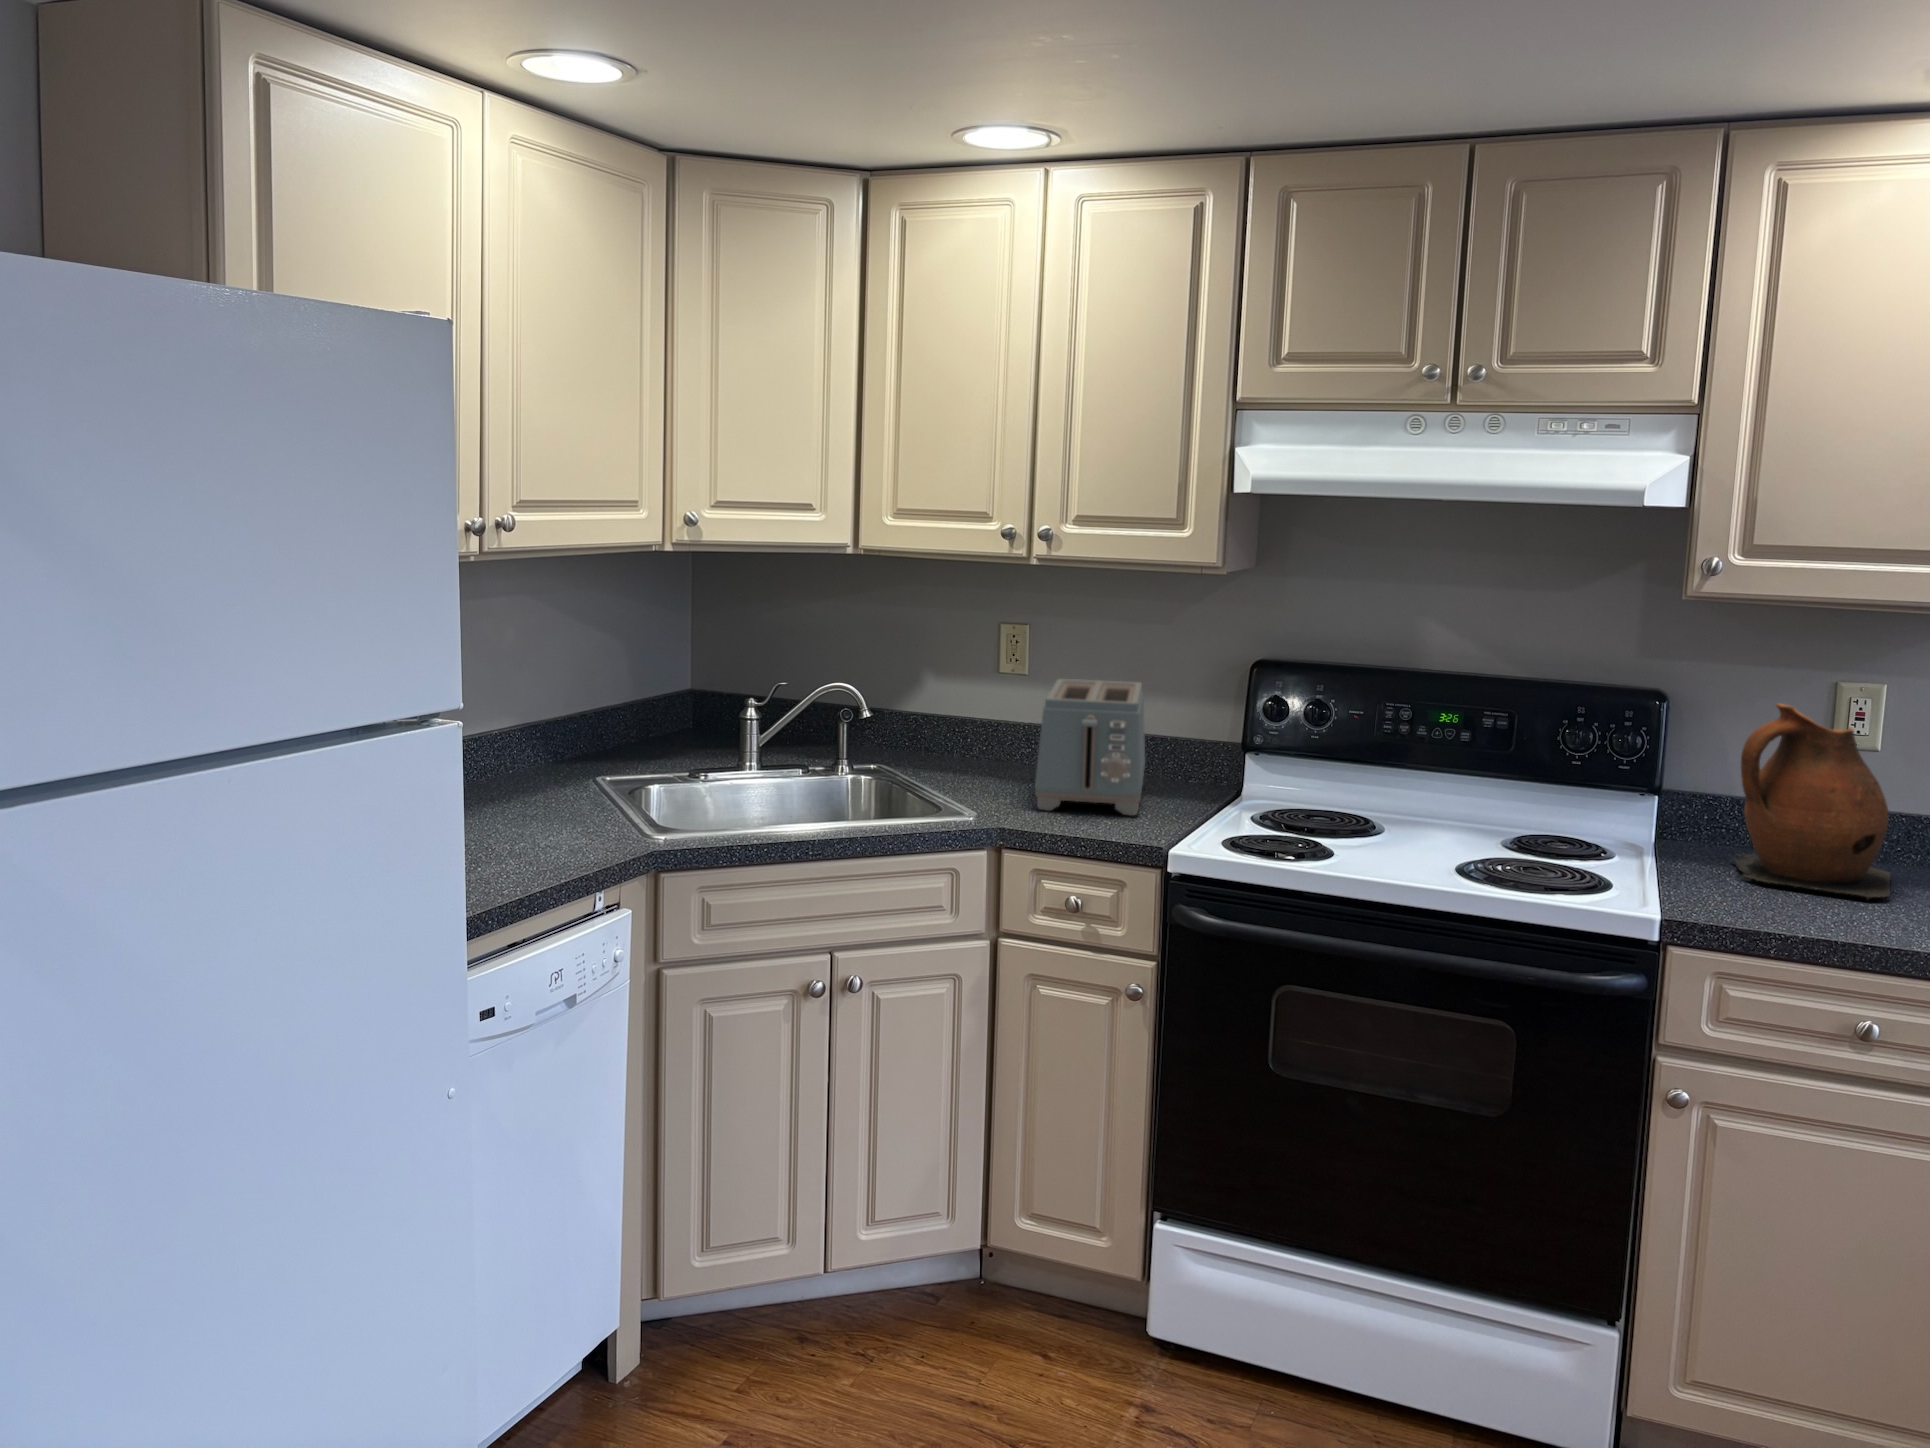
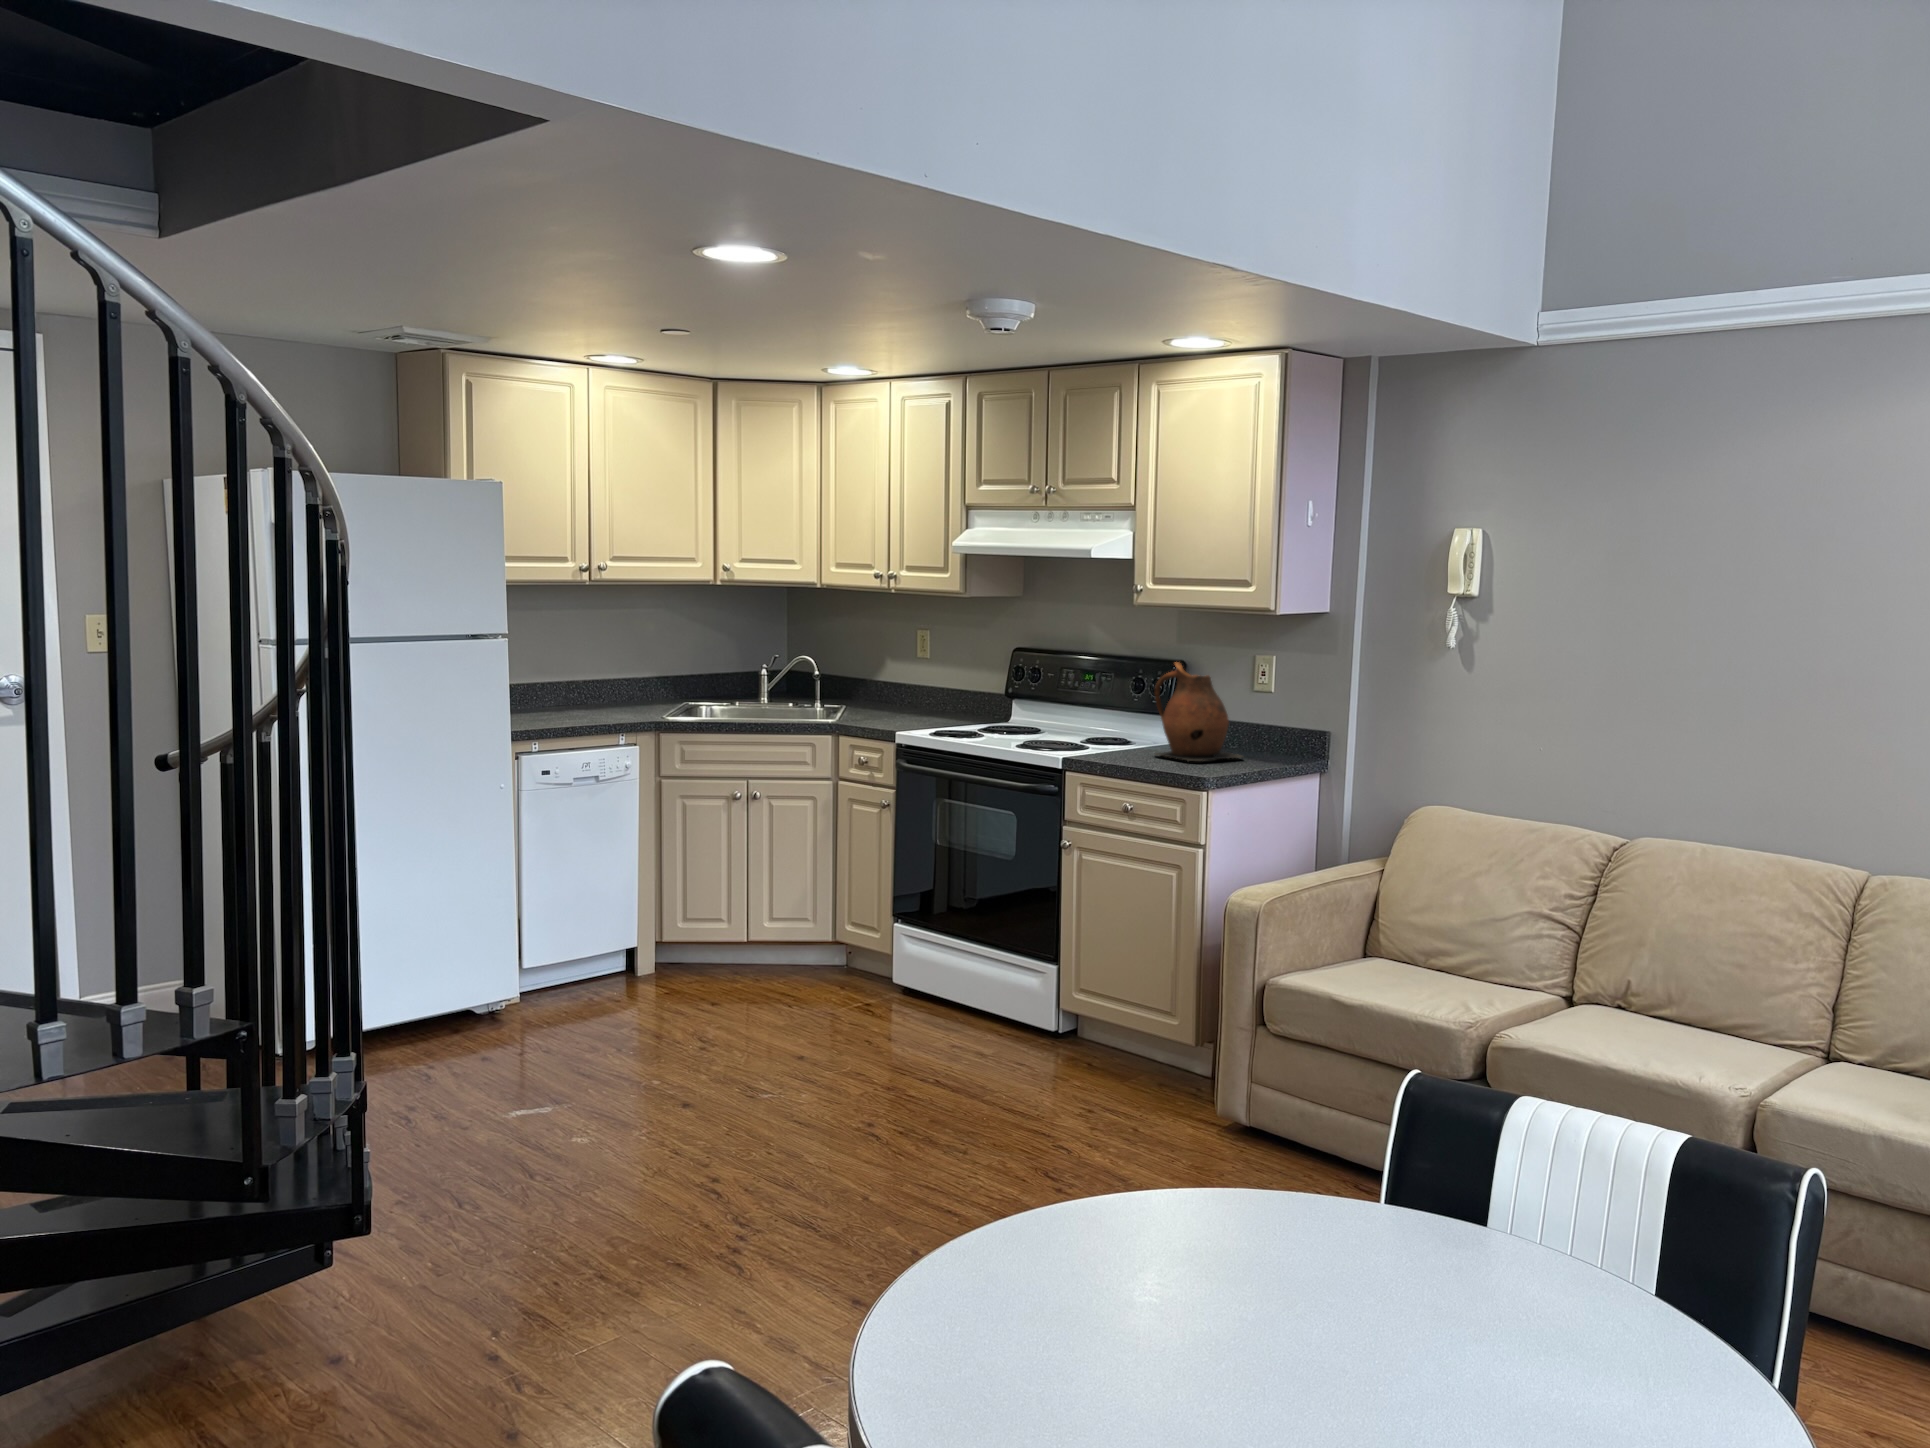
toaster: present [1035,679,1145,816] -> none [872,657,965,724]

